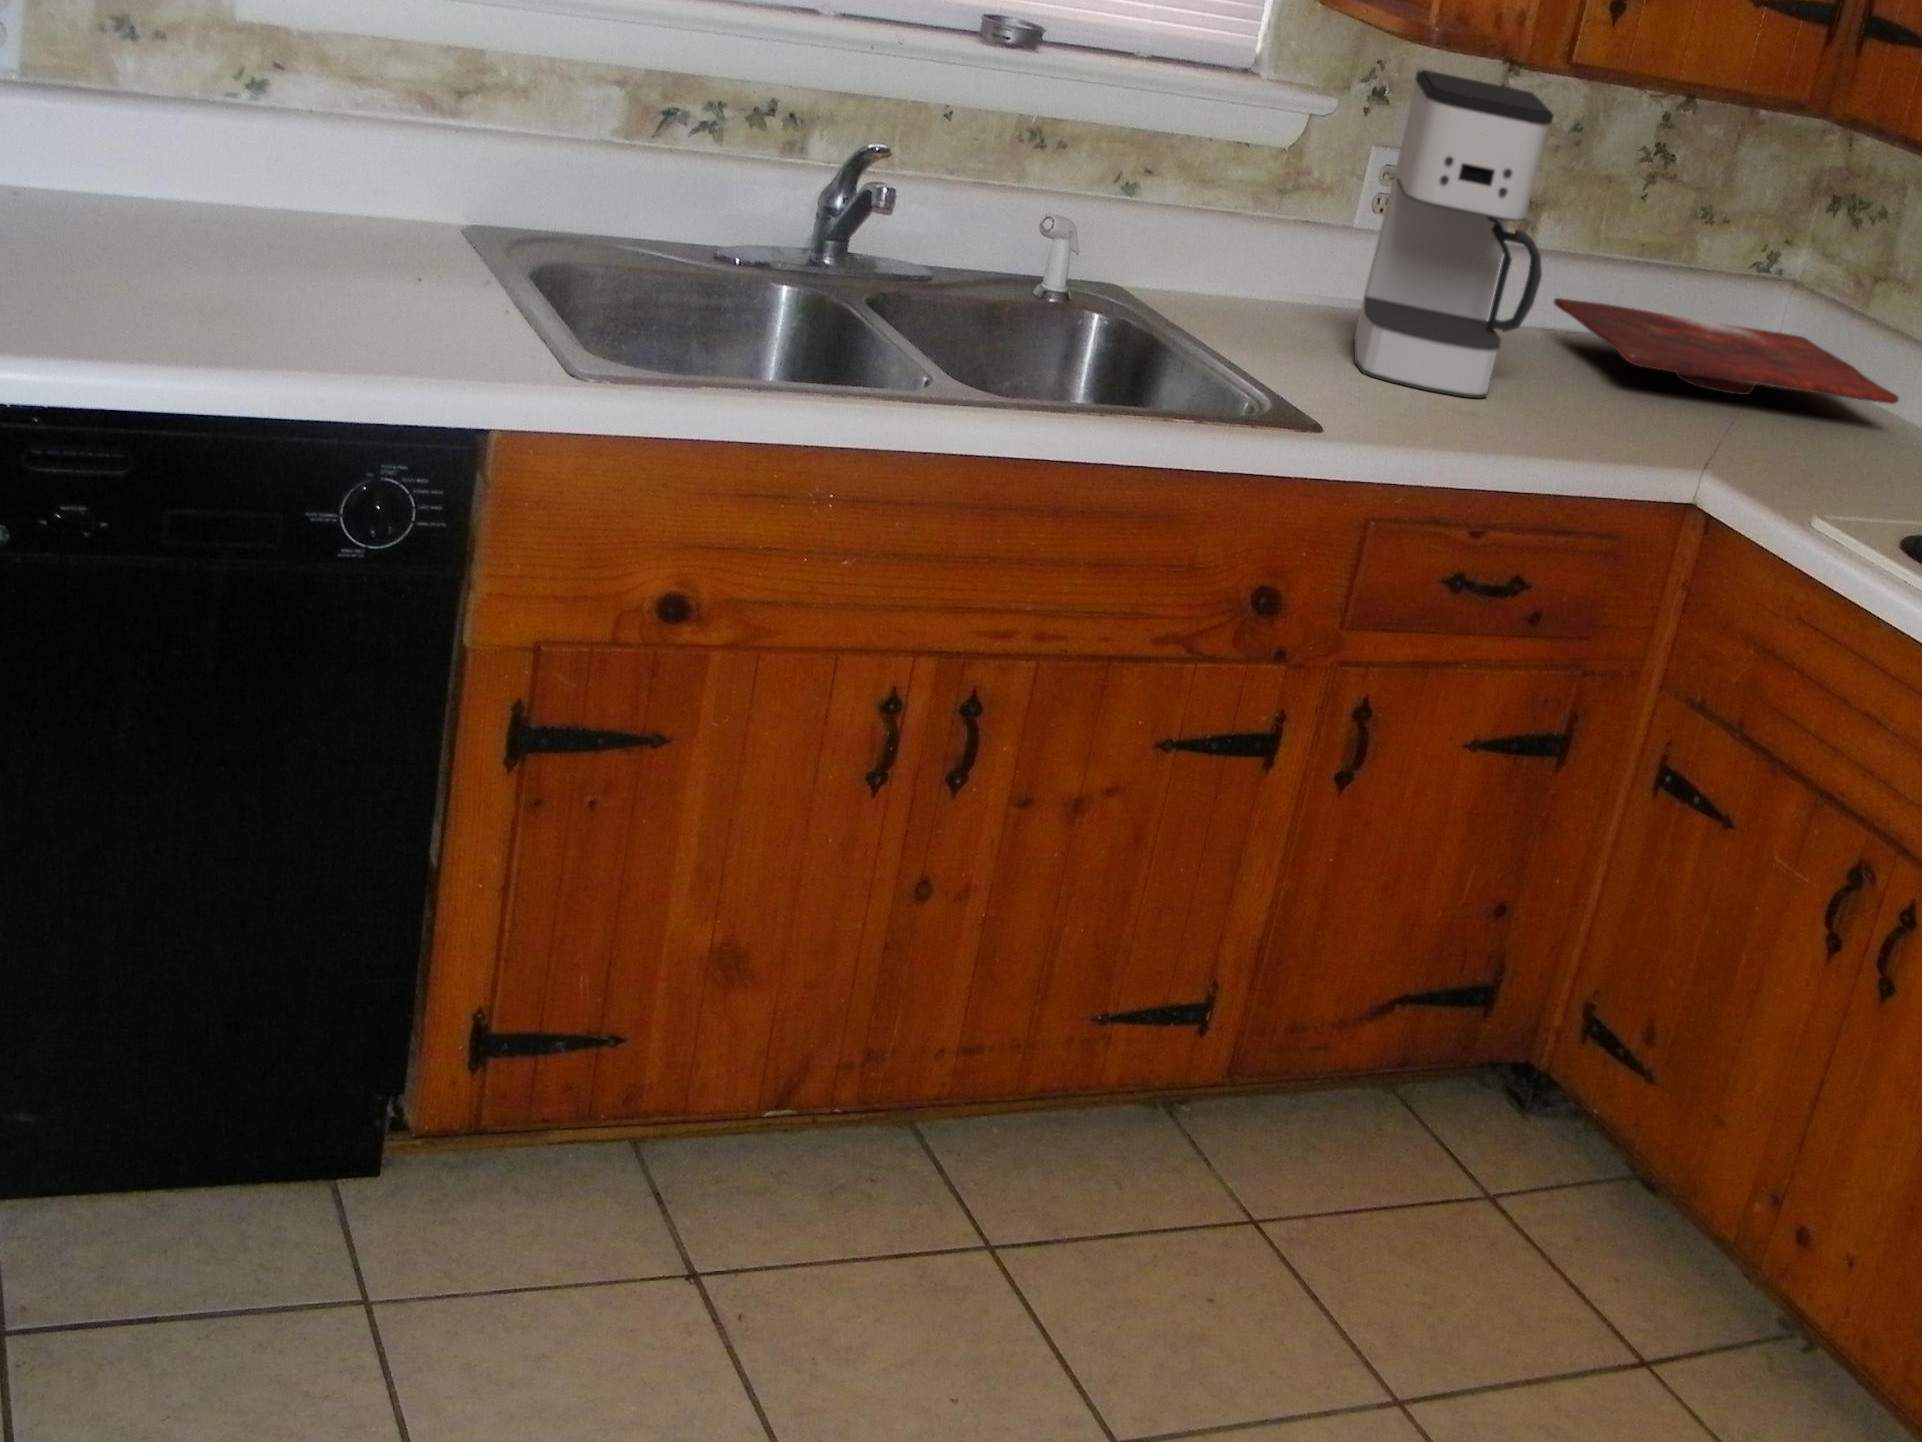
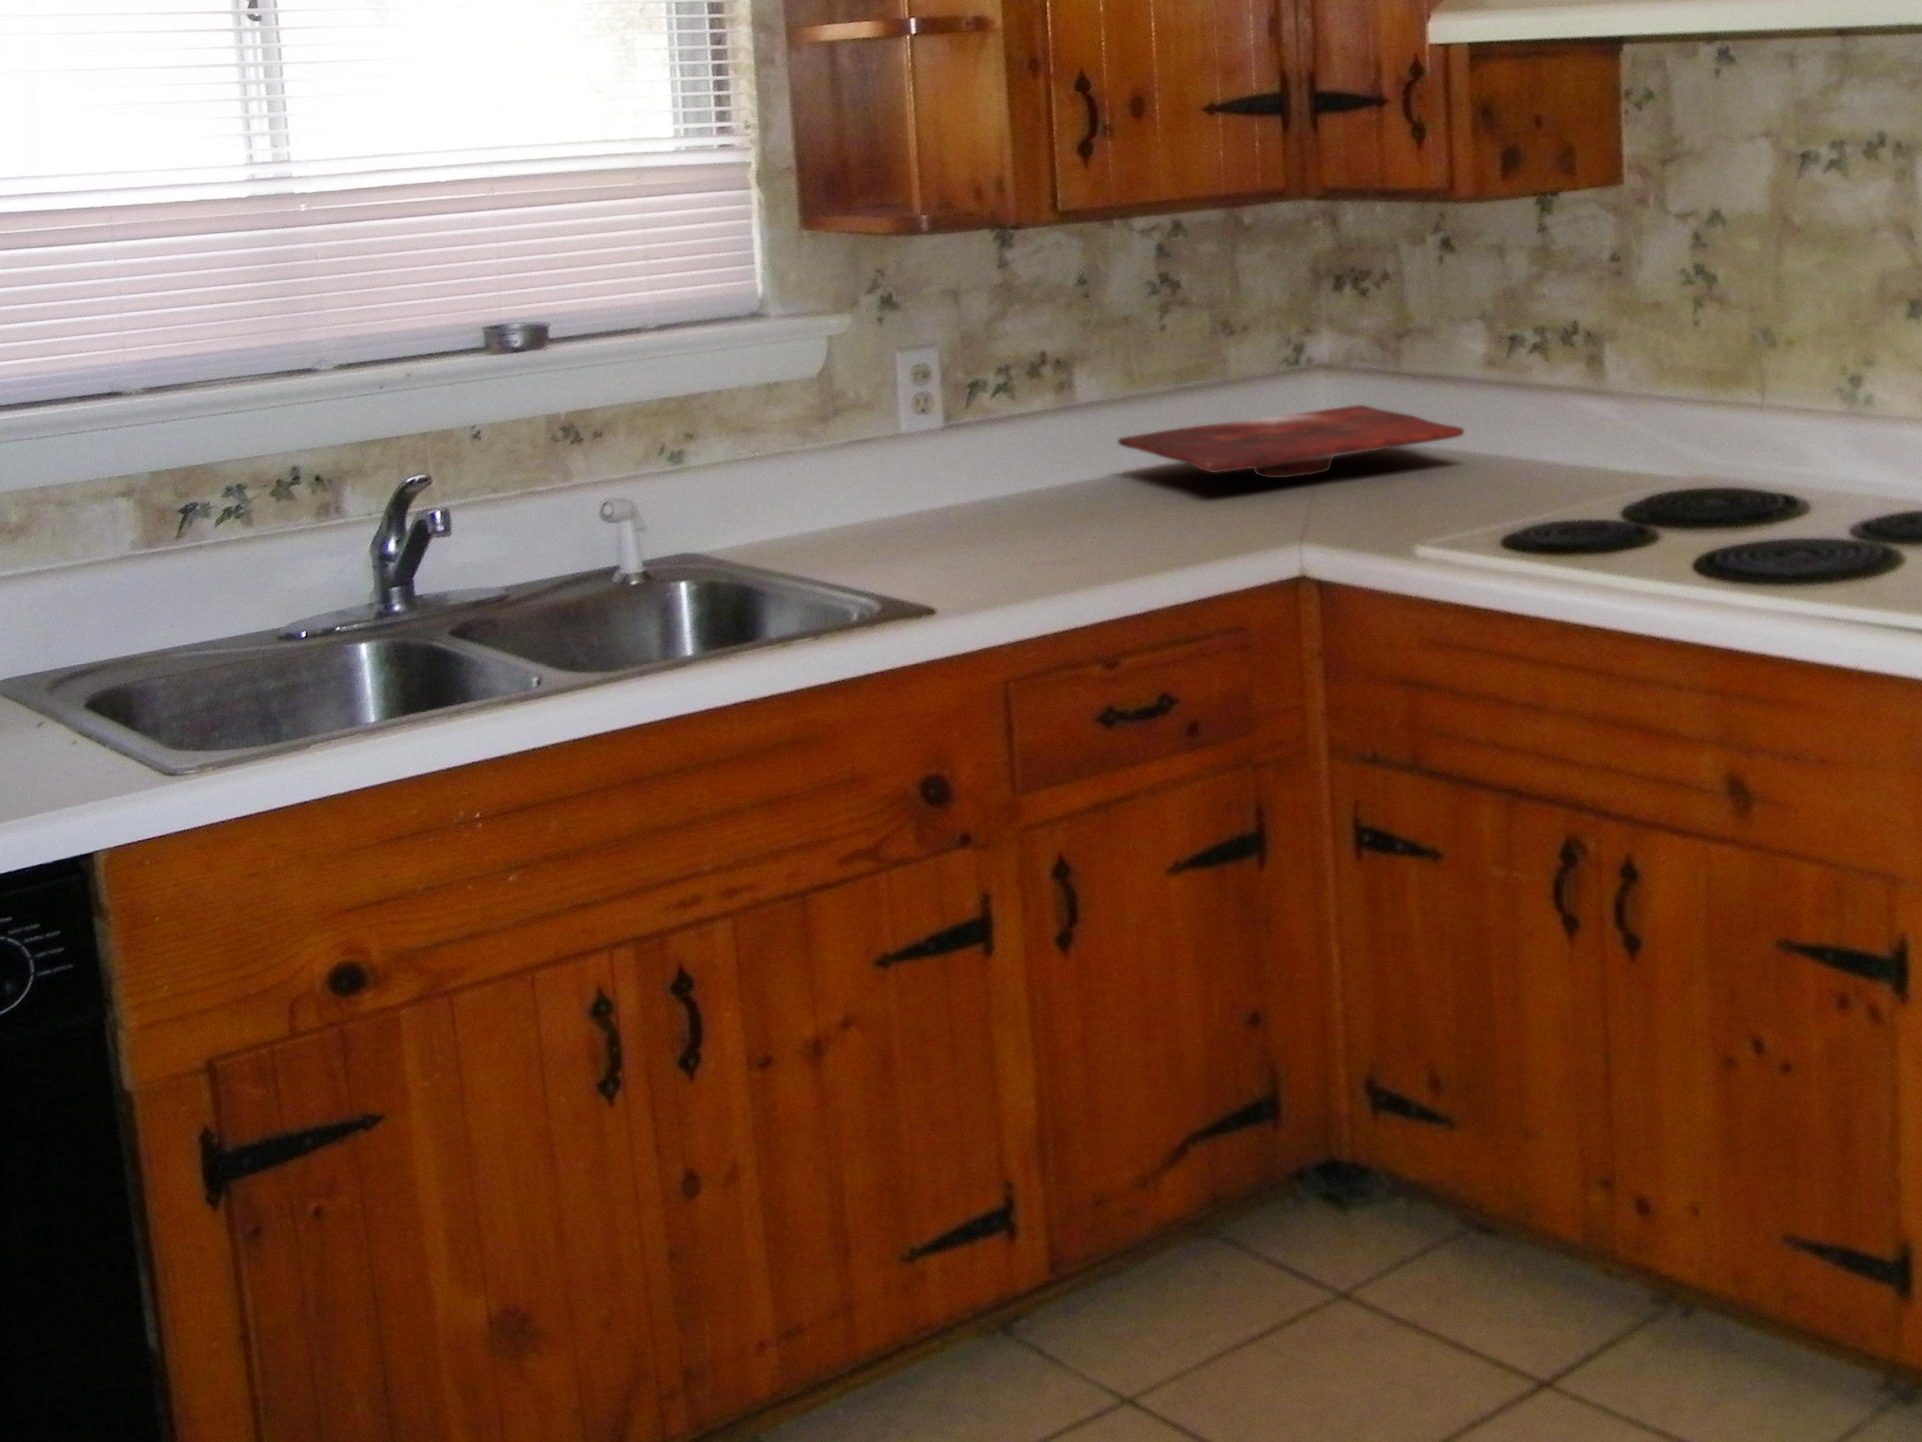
coffee maker: present [1354,70,1554,398] -> none [923,248,1103,556]

